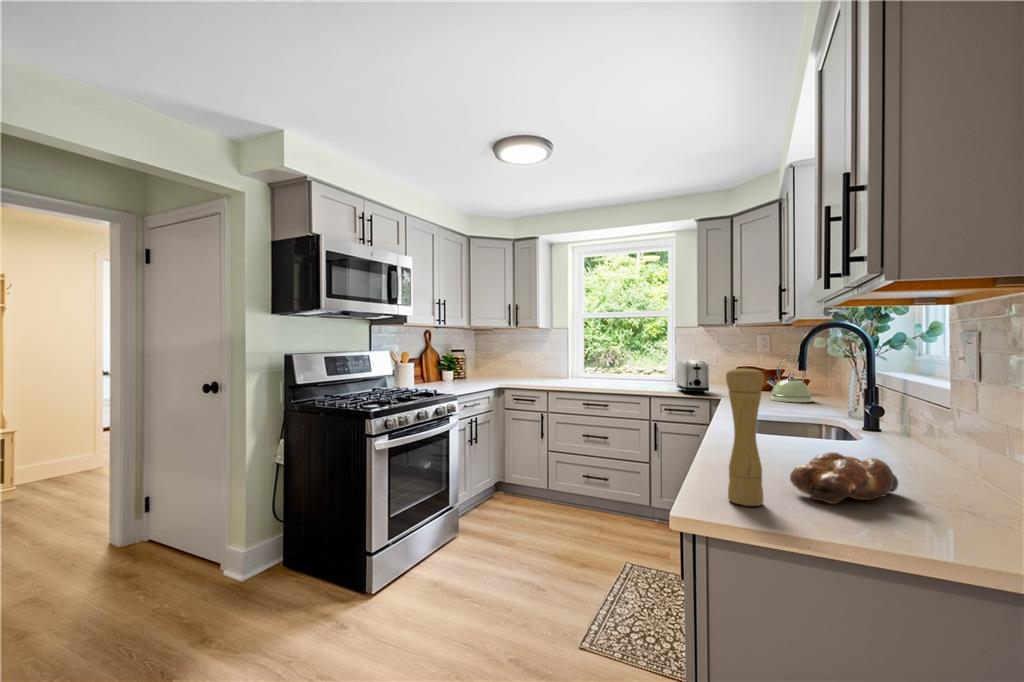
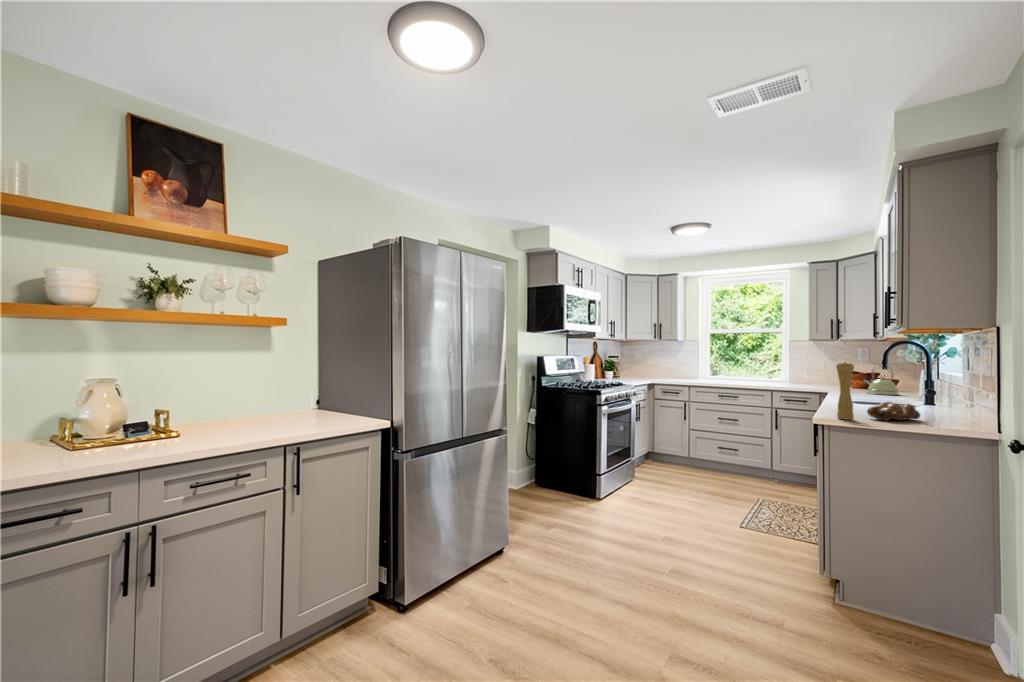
toaster: present [677,360,709,394] -> none [793,365,819,389]

